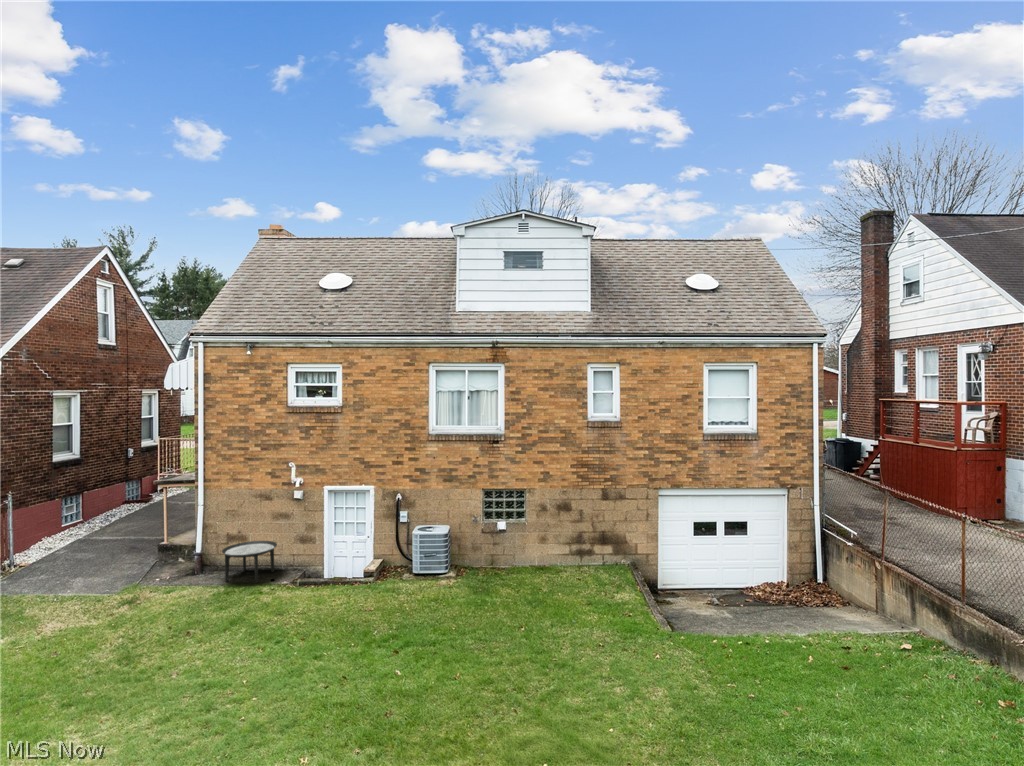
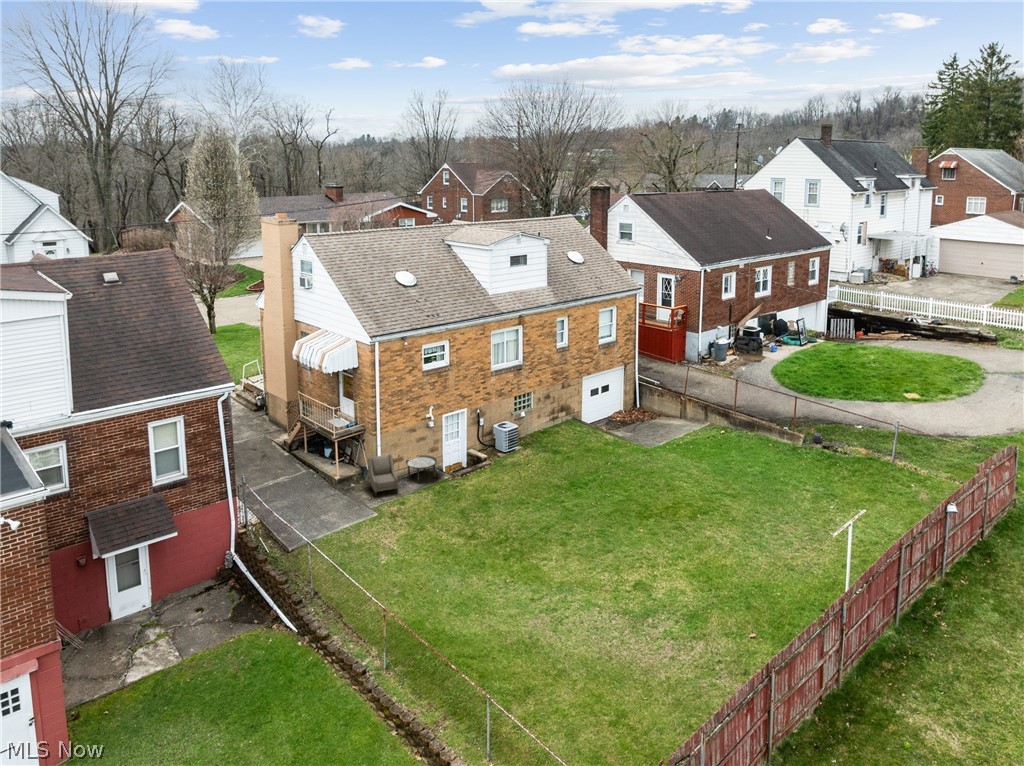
chair: none [149,520,213,585] -> present [368,454,399,496]

